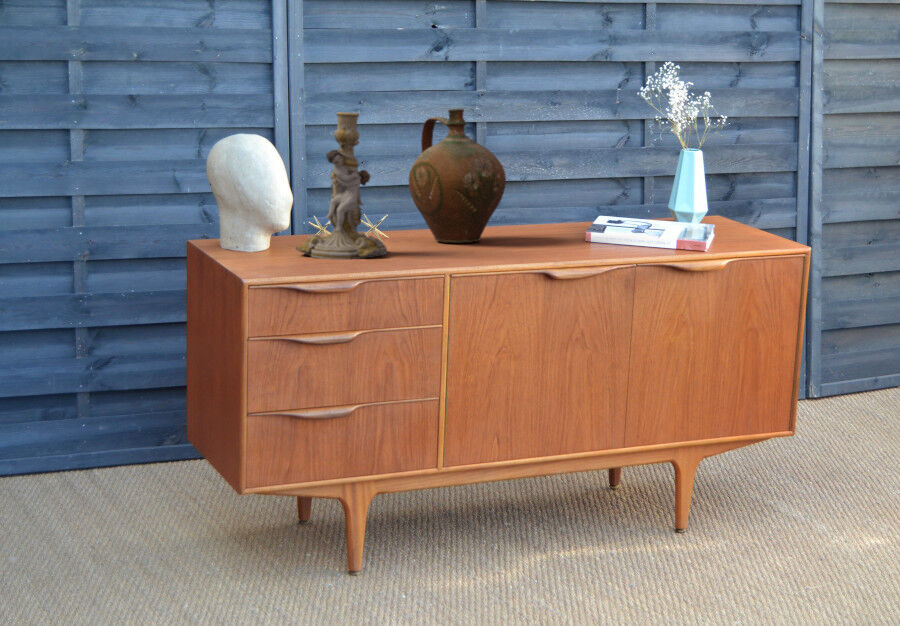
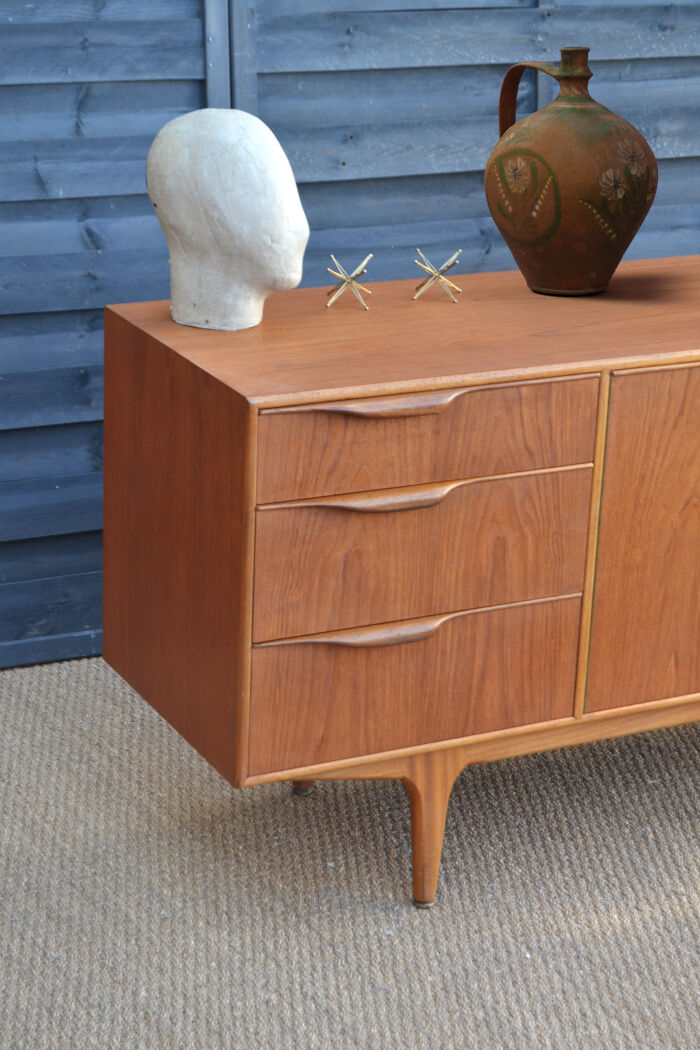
candlestick: present [295,112,387,260] -> none [309,59,481,345]

